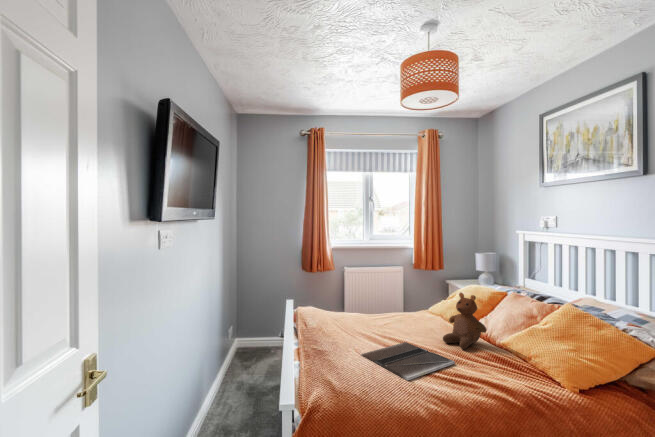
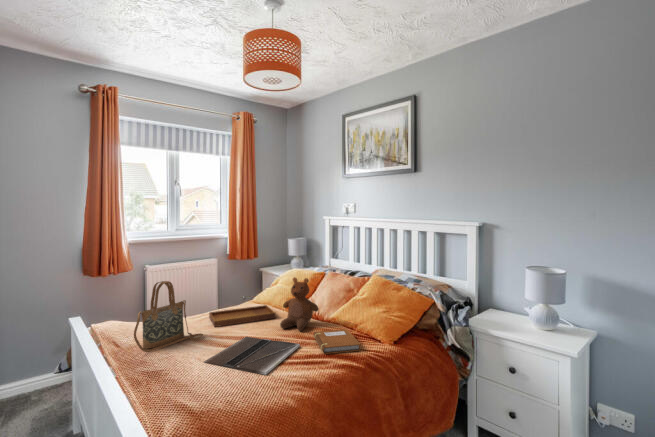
handbag: none [316,281,370,336] -> present [134,281,203,352]
tray: none [382,305,443,331] -> present [209,297,276,327]
notebook: none [474,353,526,387] -> present [314,329,361,354]

